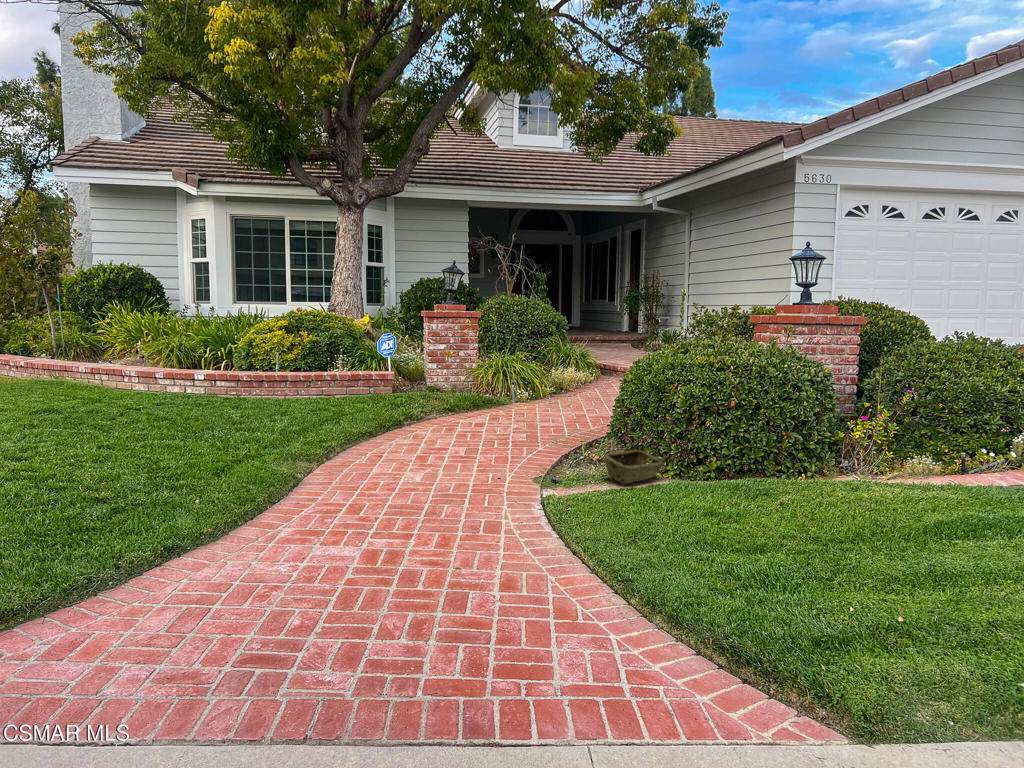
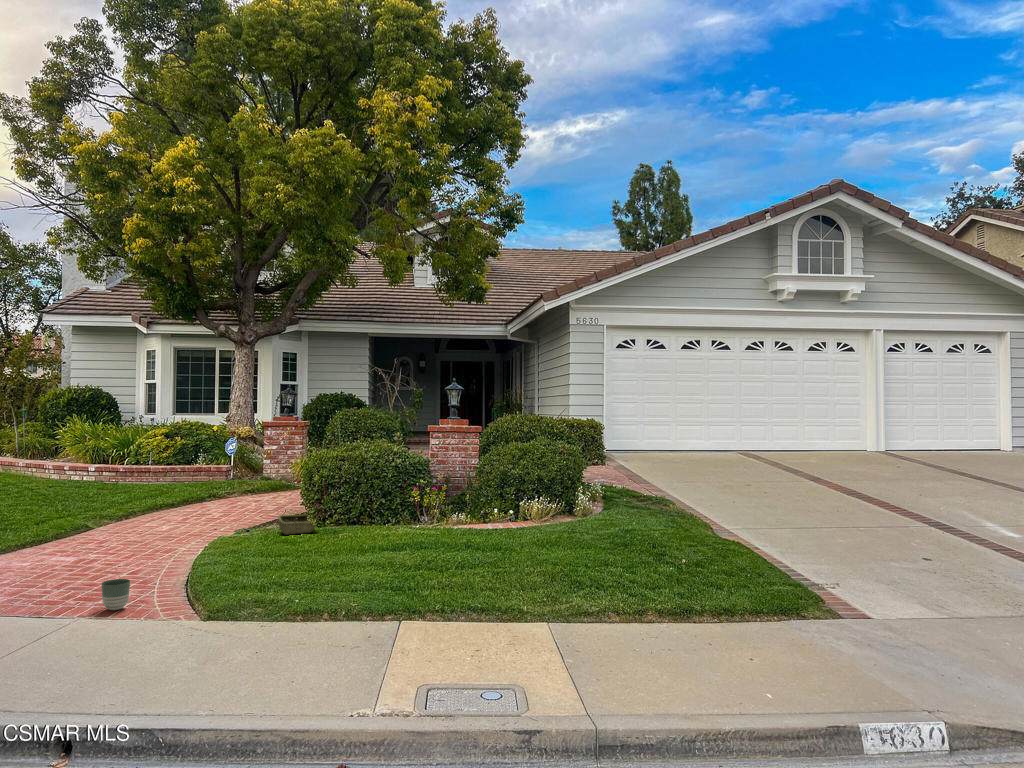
planter: none [666,649,723,723] -> present [101,579,130,610]

